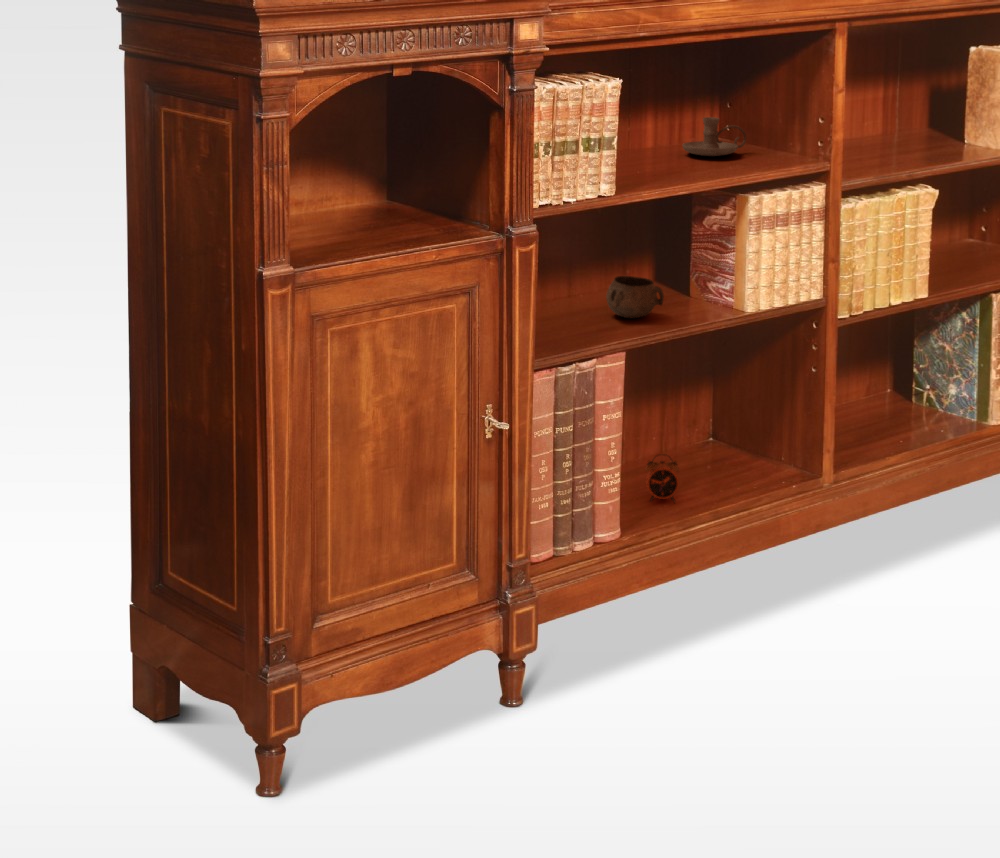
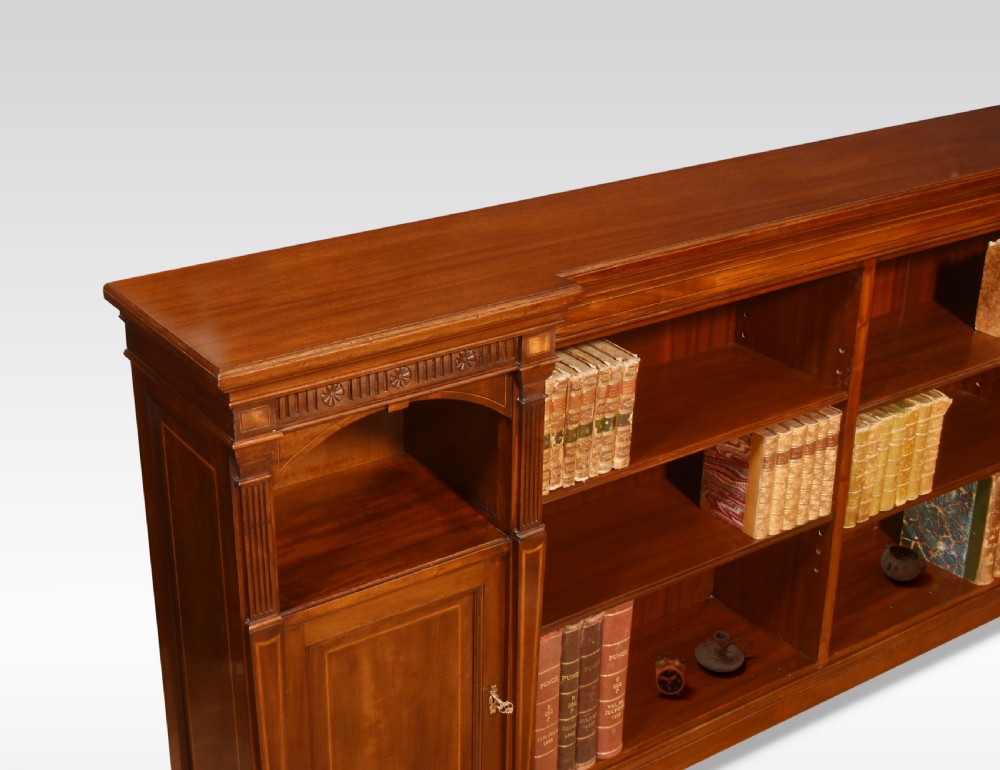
candle holder: present [682,117,746,156] -> present [695,631,753,672]
decorative bowl: present [606,276,664,318] -> present [881,545,927,581]

